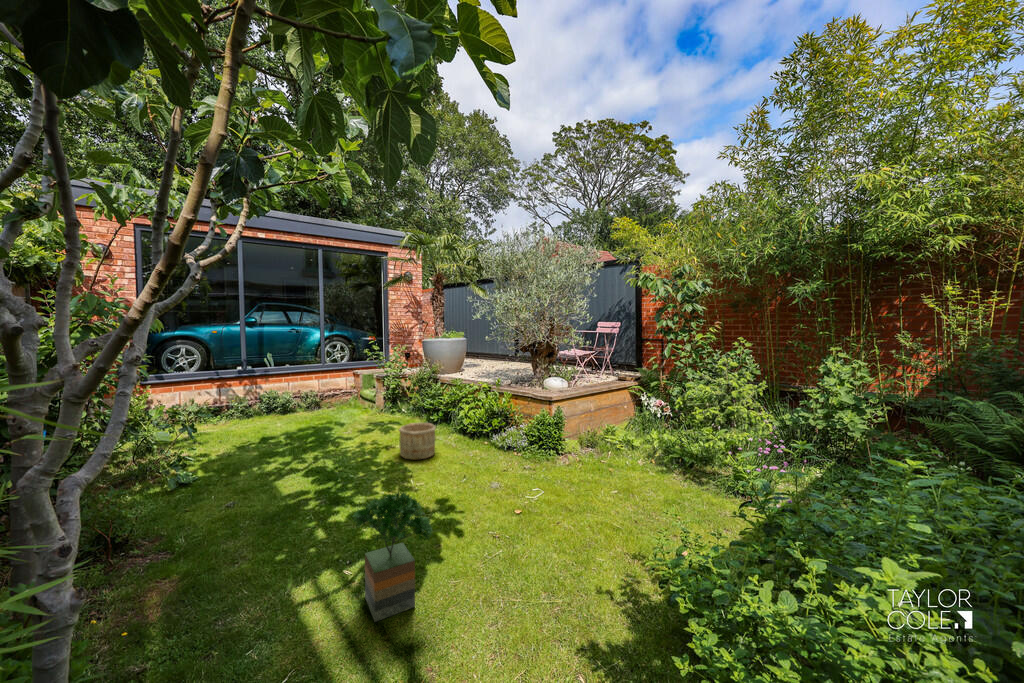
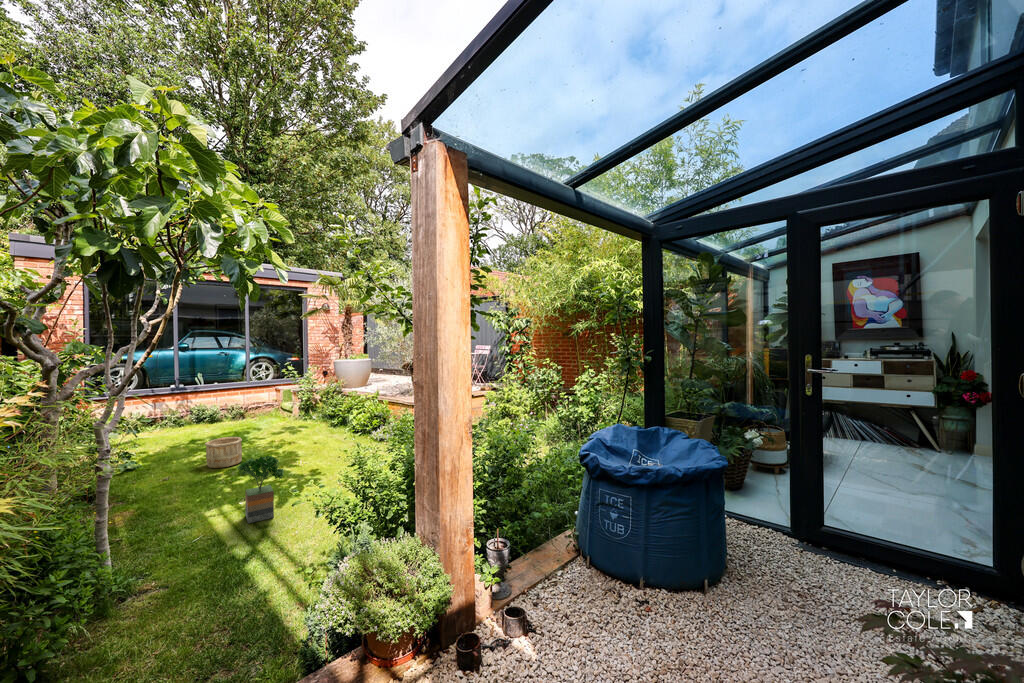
wooden bucket: present [399,423,436,460] -> present [205,437,242,468]

